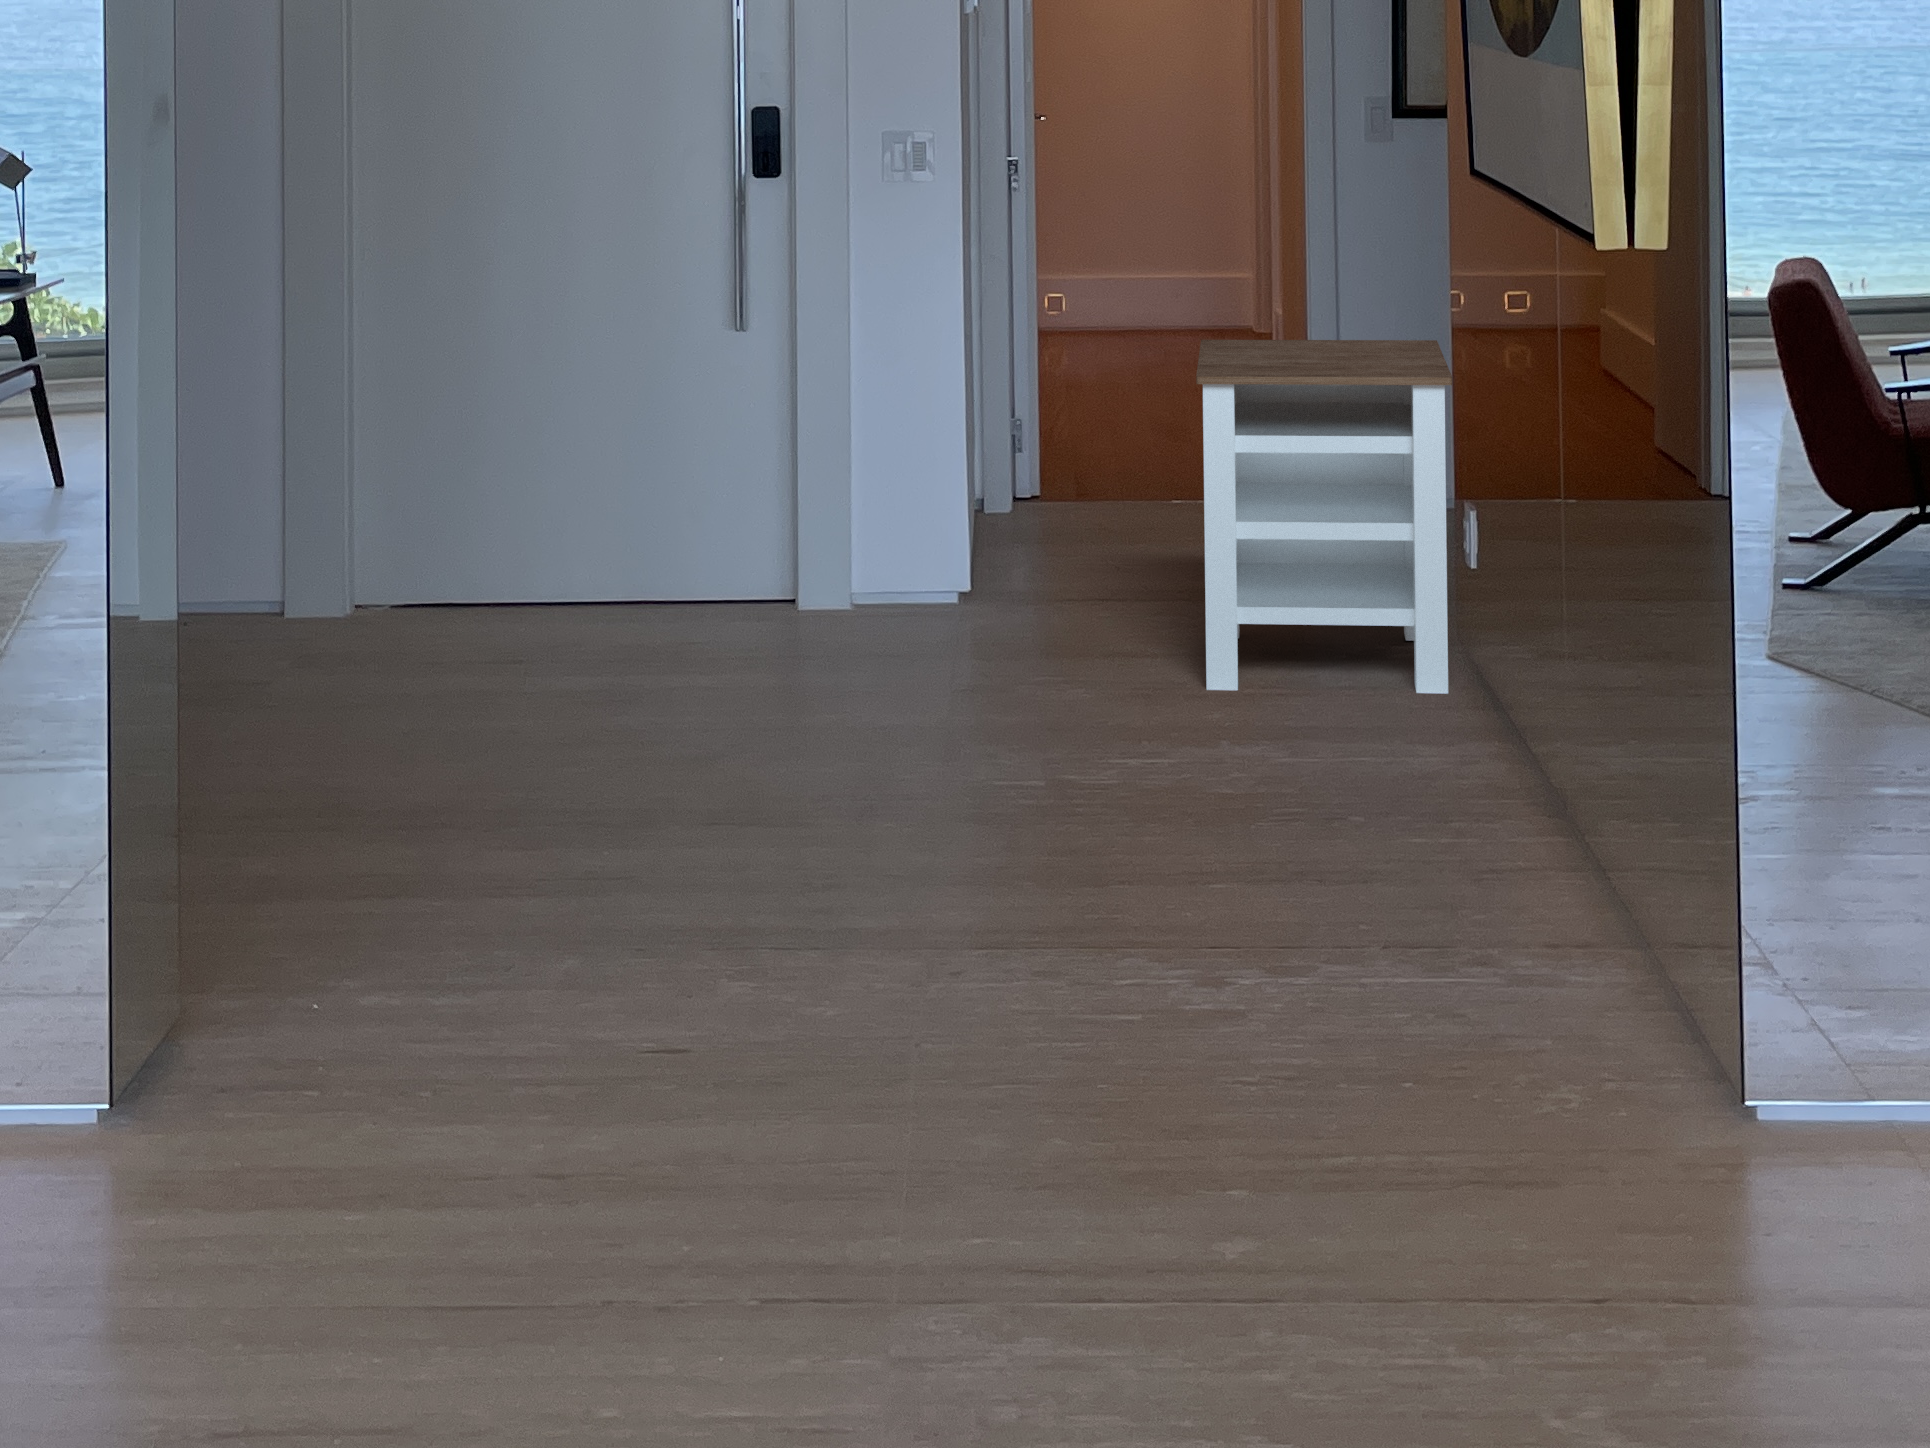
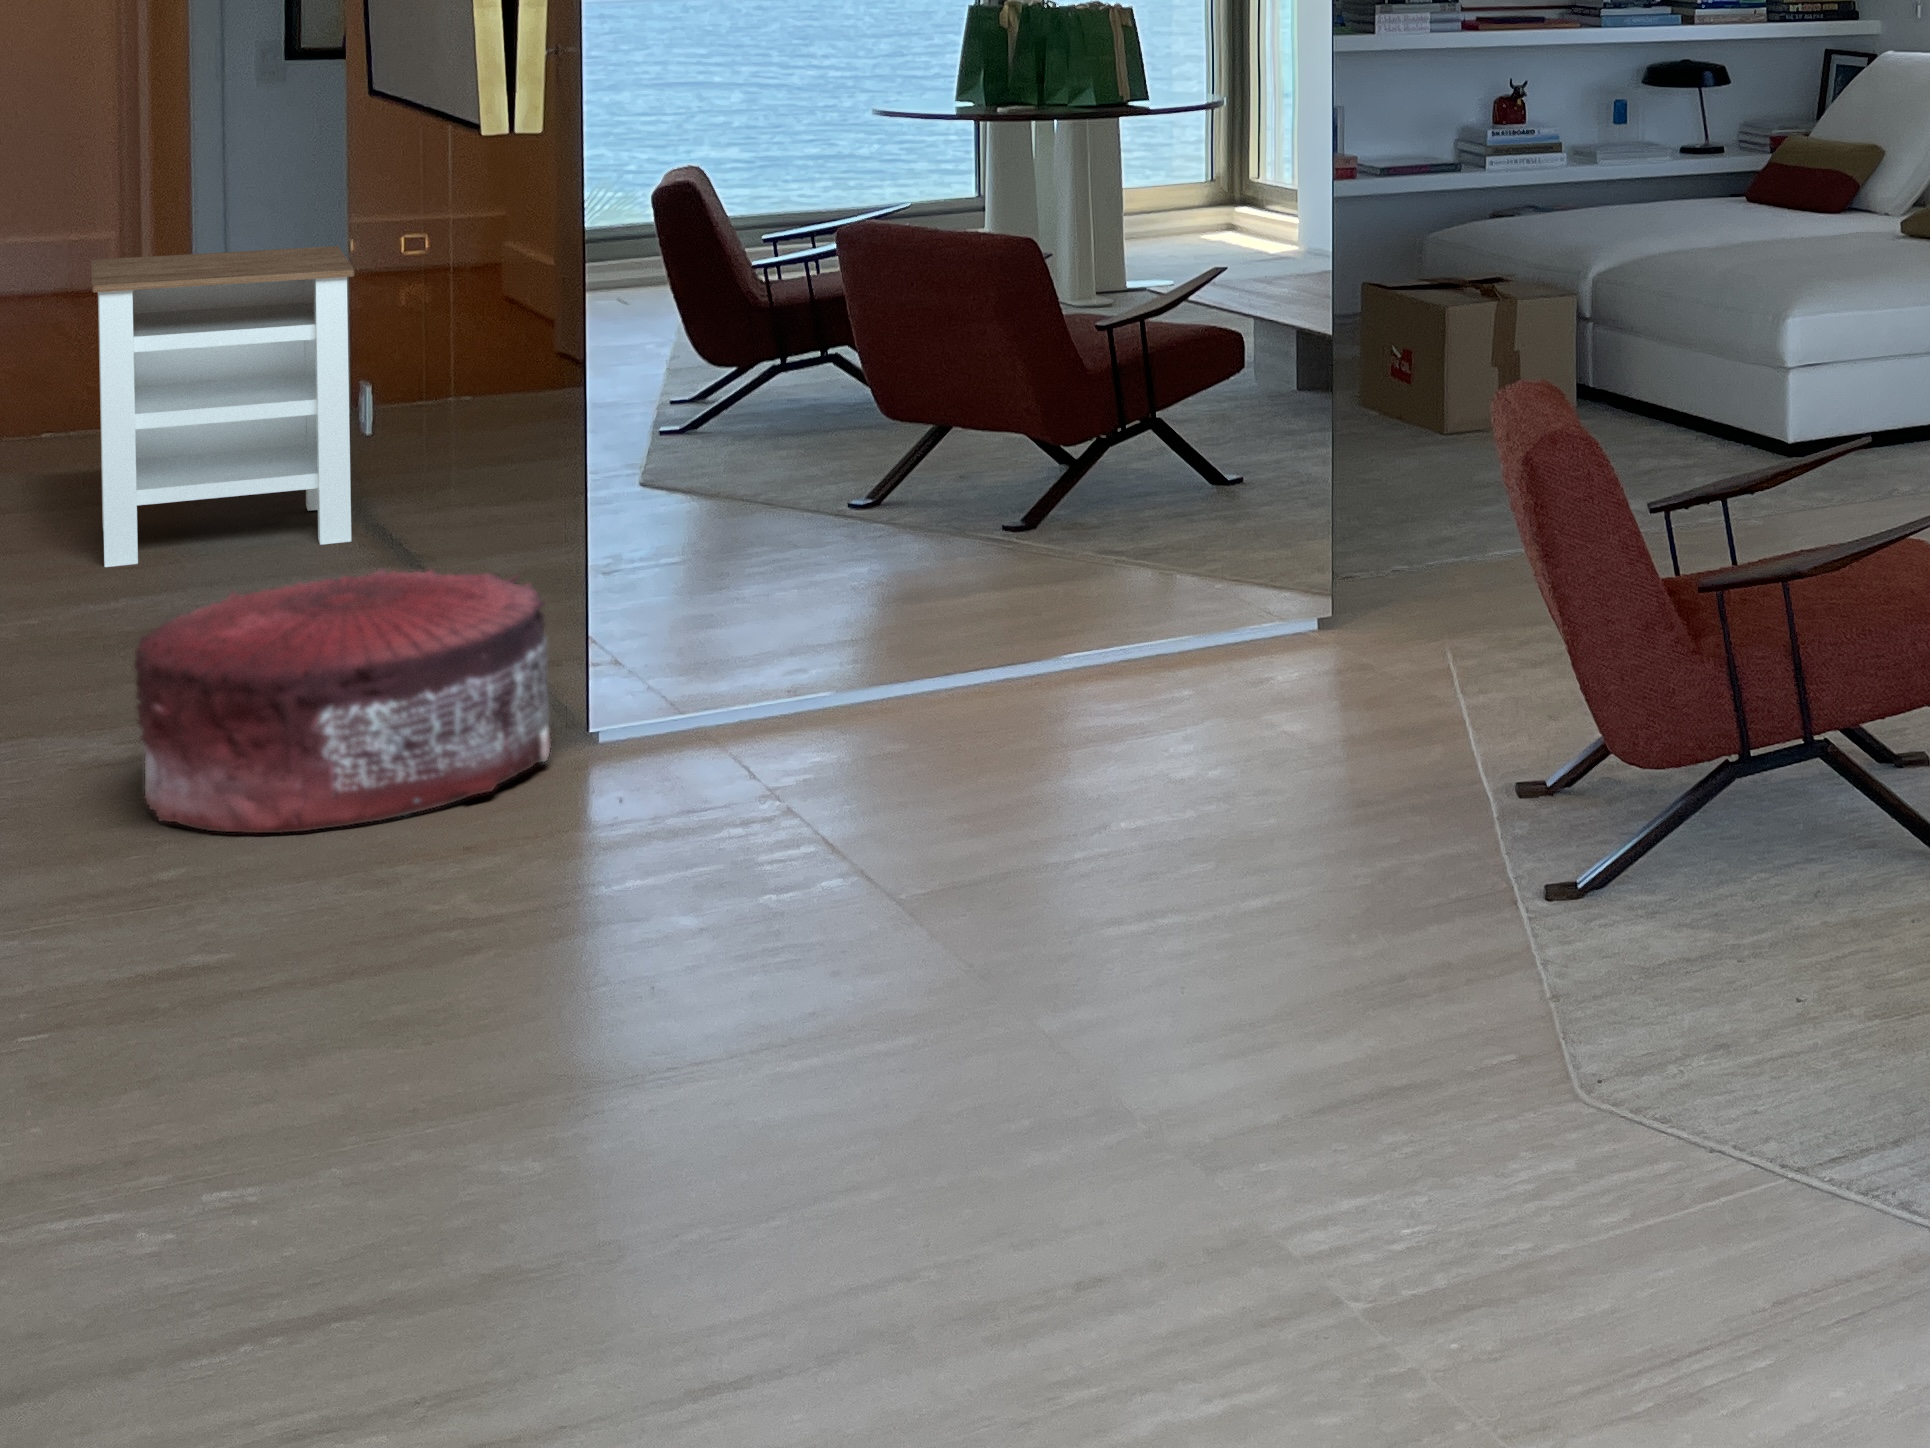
pouf: none [1196,818,1686,1209] -> present [134,568,552,833]

